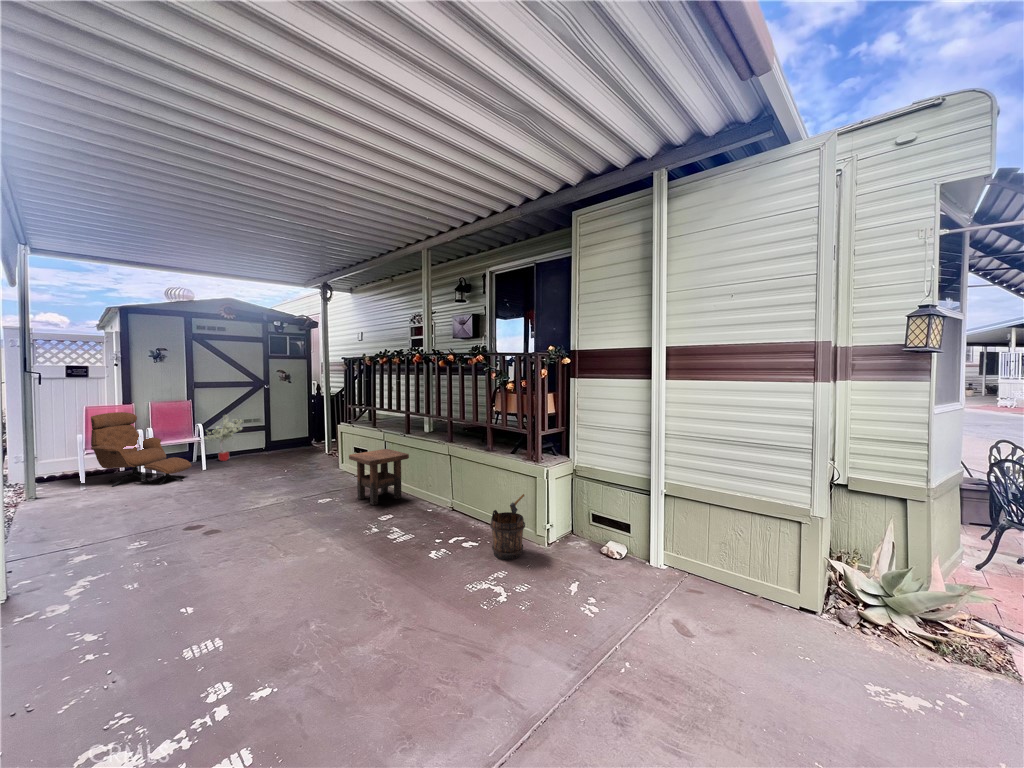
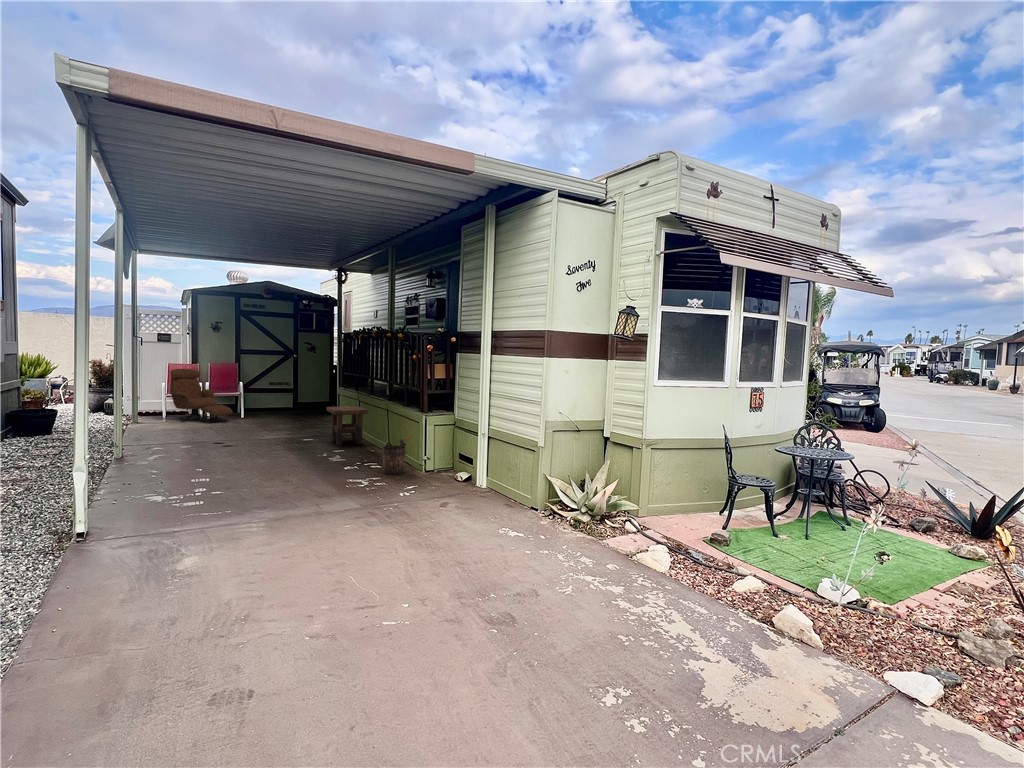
potted tree: present [204,416,242,461] -> none [244,377,276,414]

